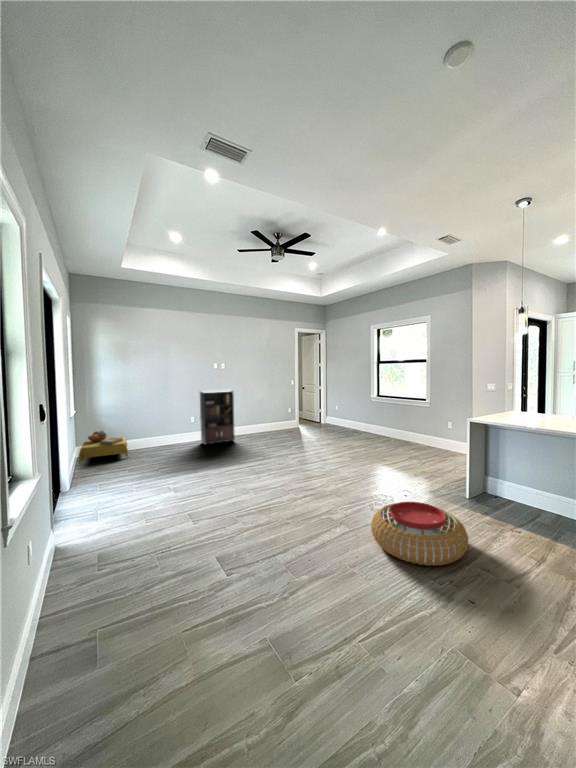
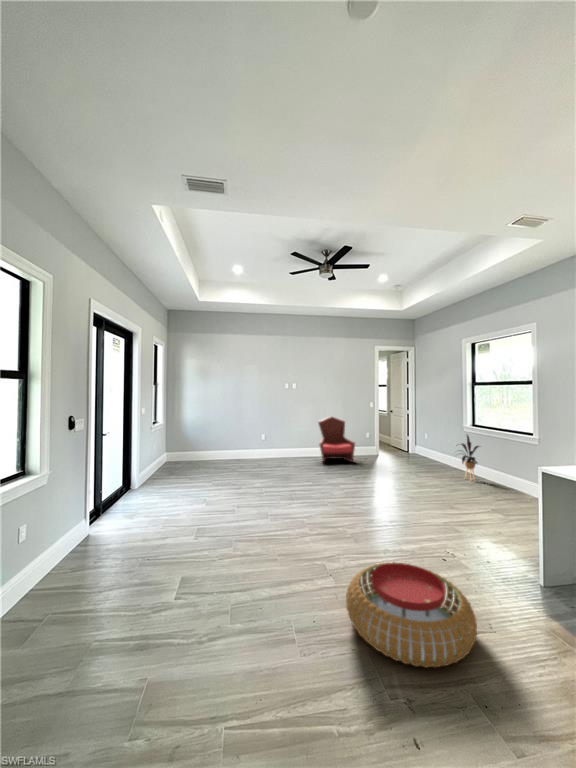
bookcase: present [200,390,235,444] -> none [269,410,305,464]
armchair: none [244,394,282,439] -> present [318,417,355,462]
house plant: none [368,403,388,441] -> present [462,435,479,480]
side table: present [79,430,128,464] -> none [159,441,205,469]

